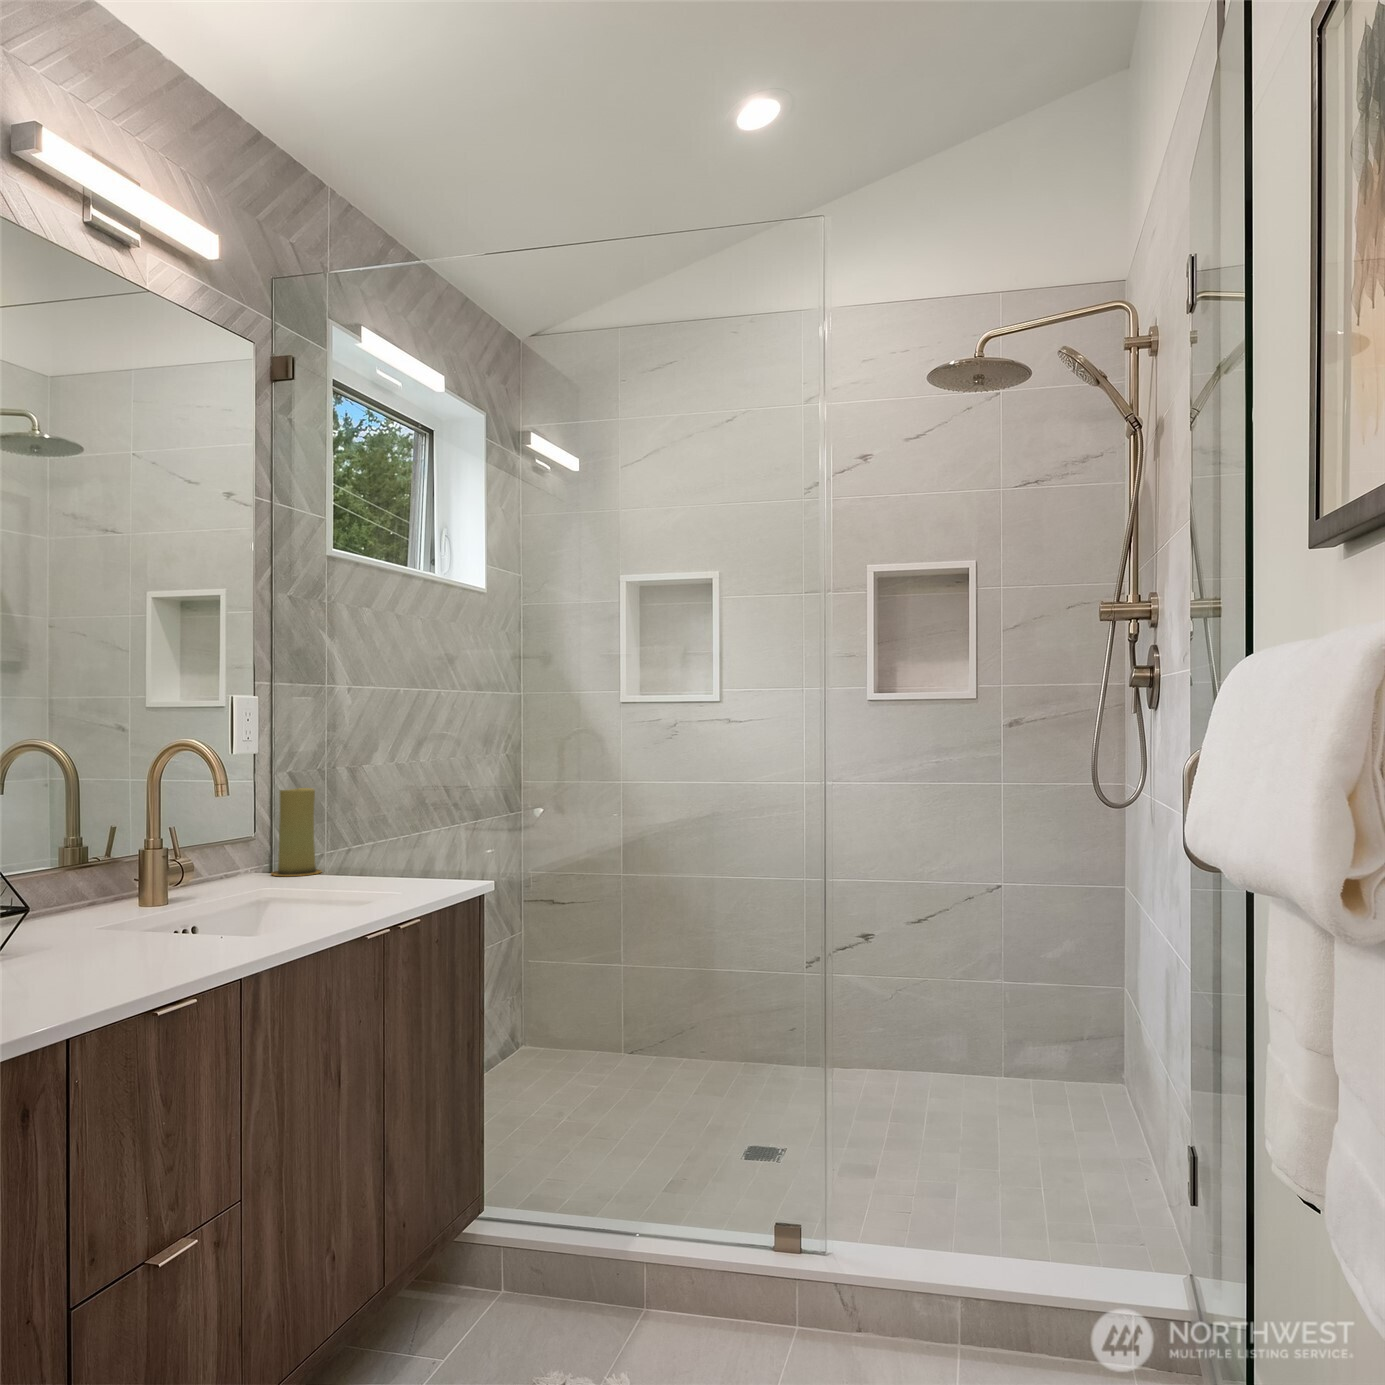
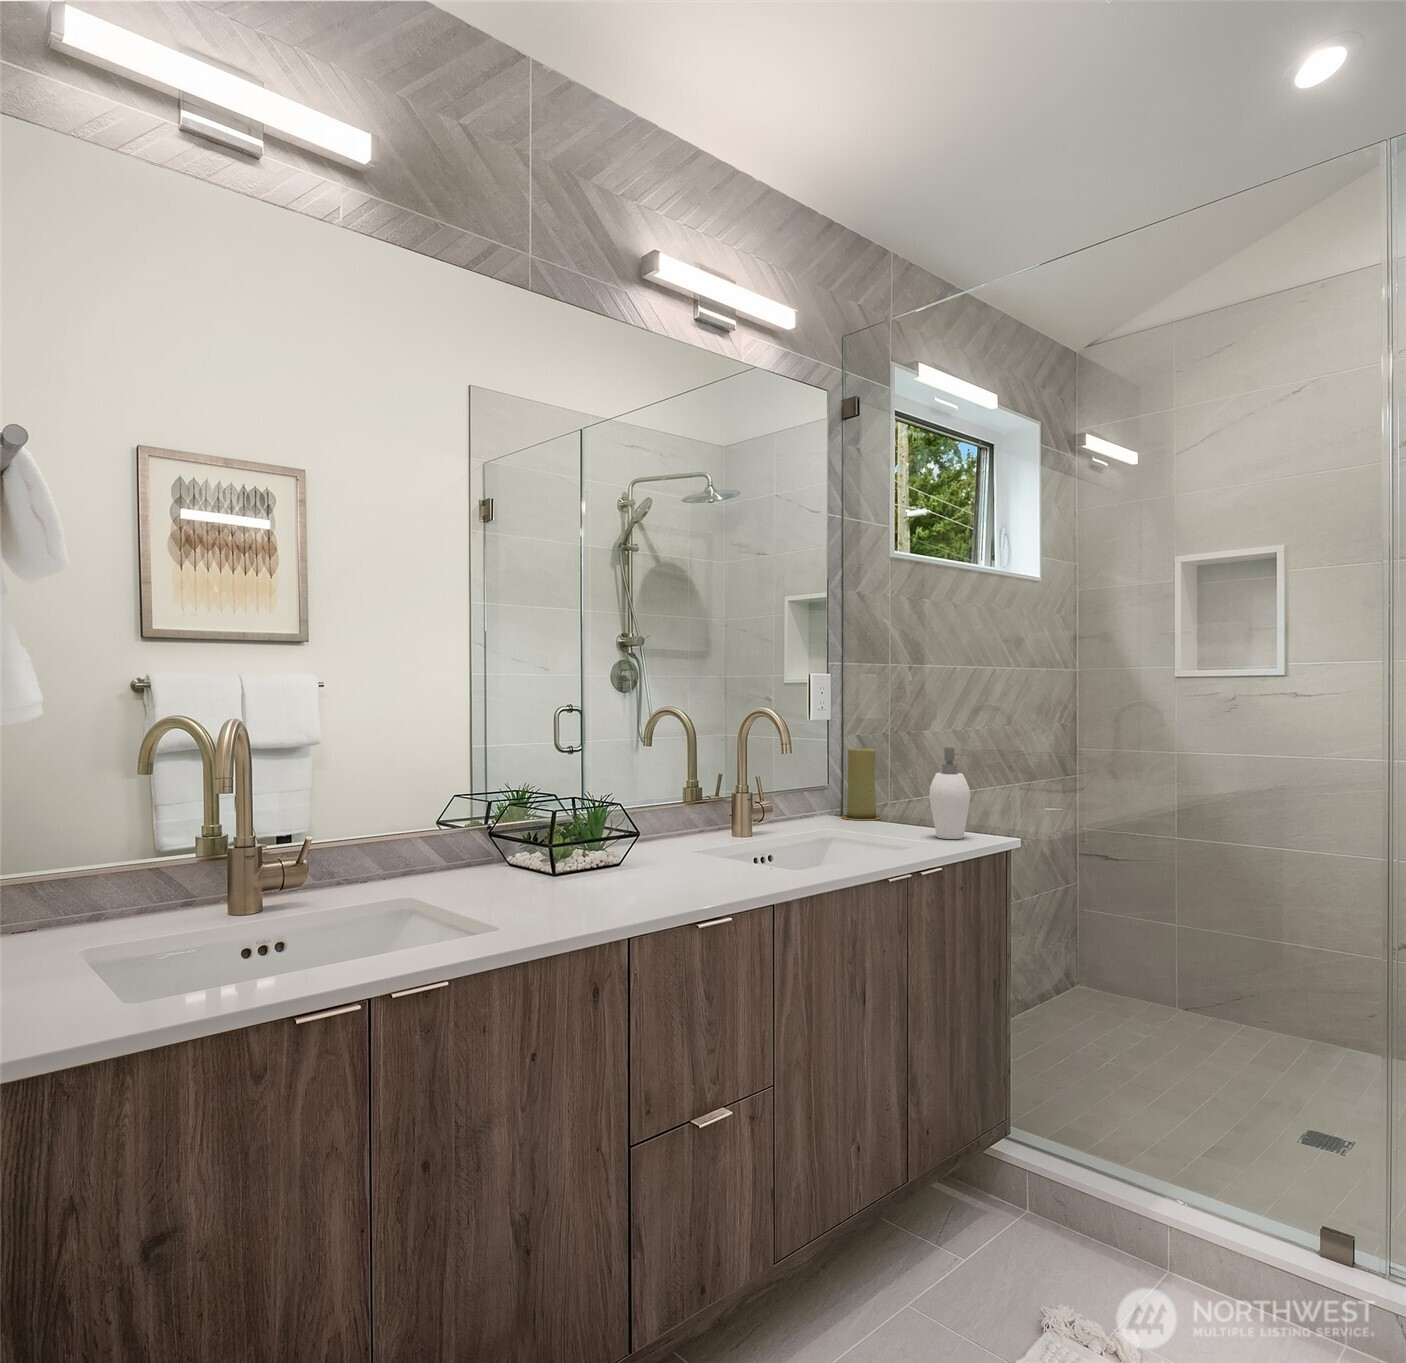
soap dispenser: none [392,781,445,887] -> present [929,747,974,839]

